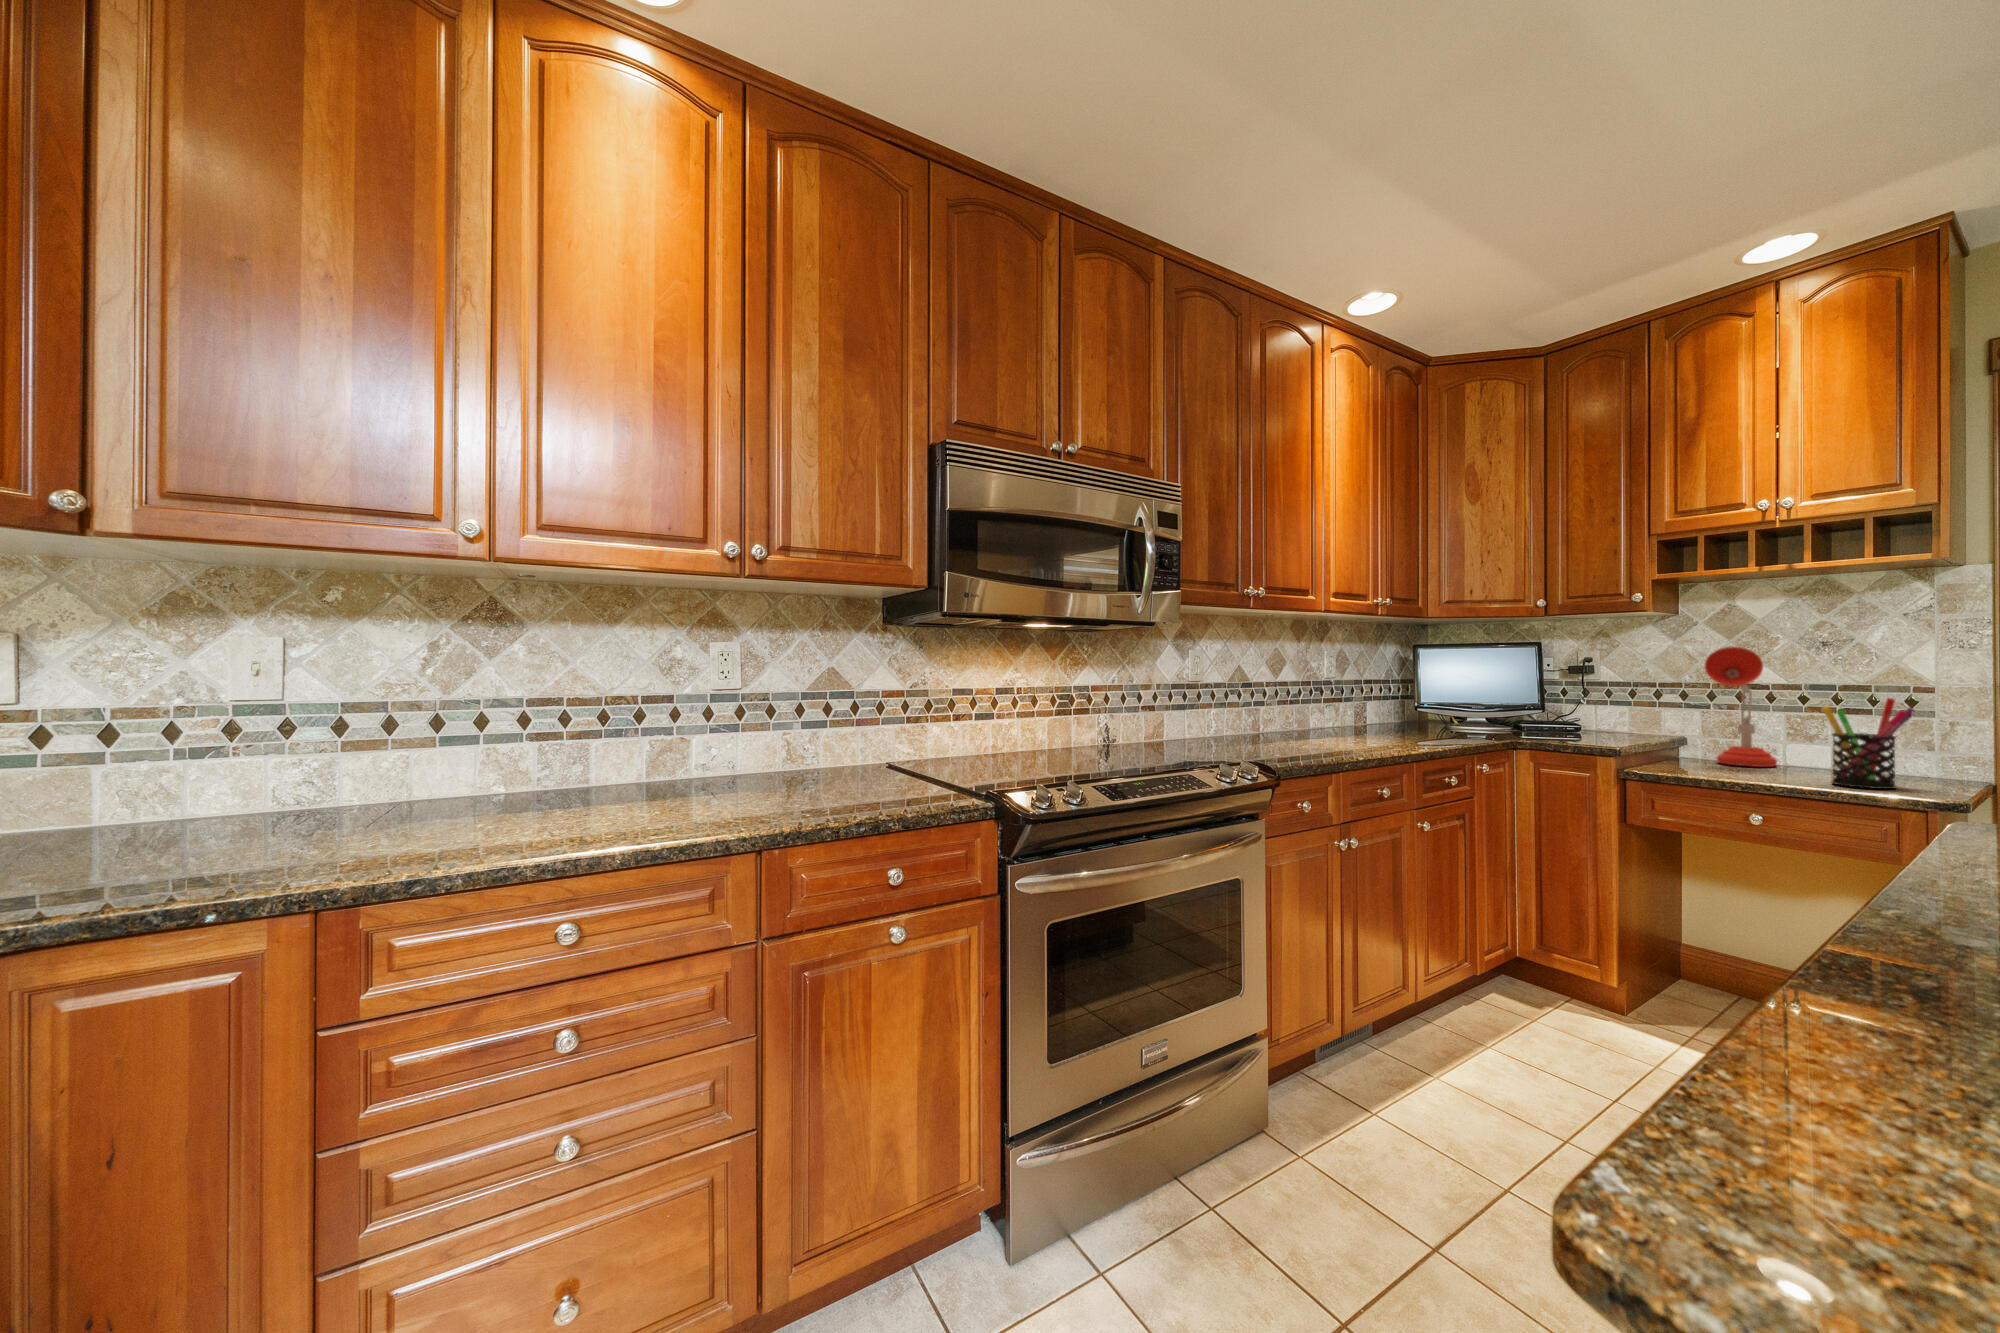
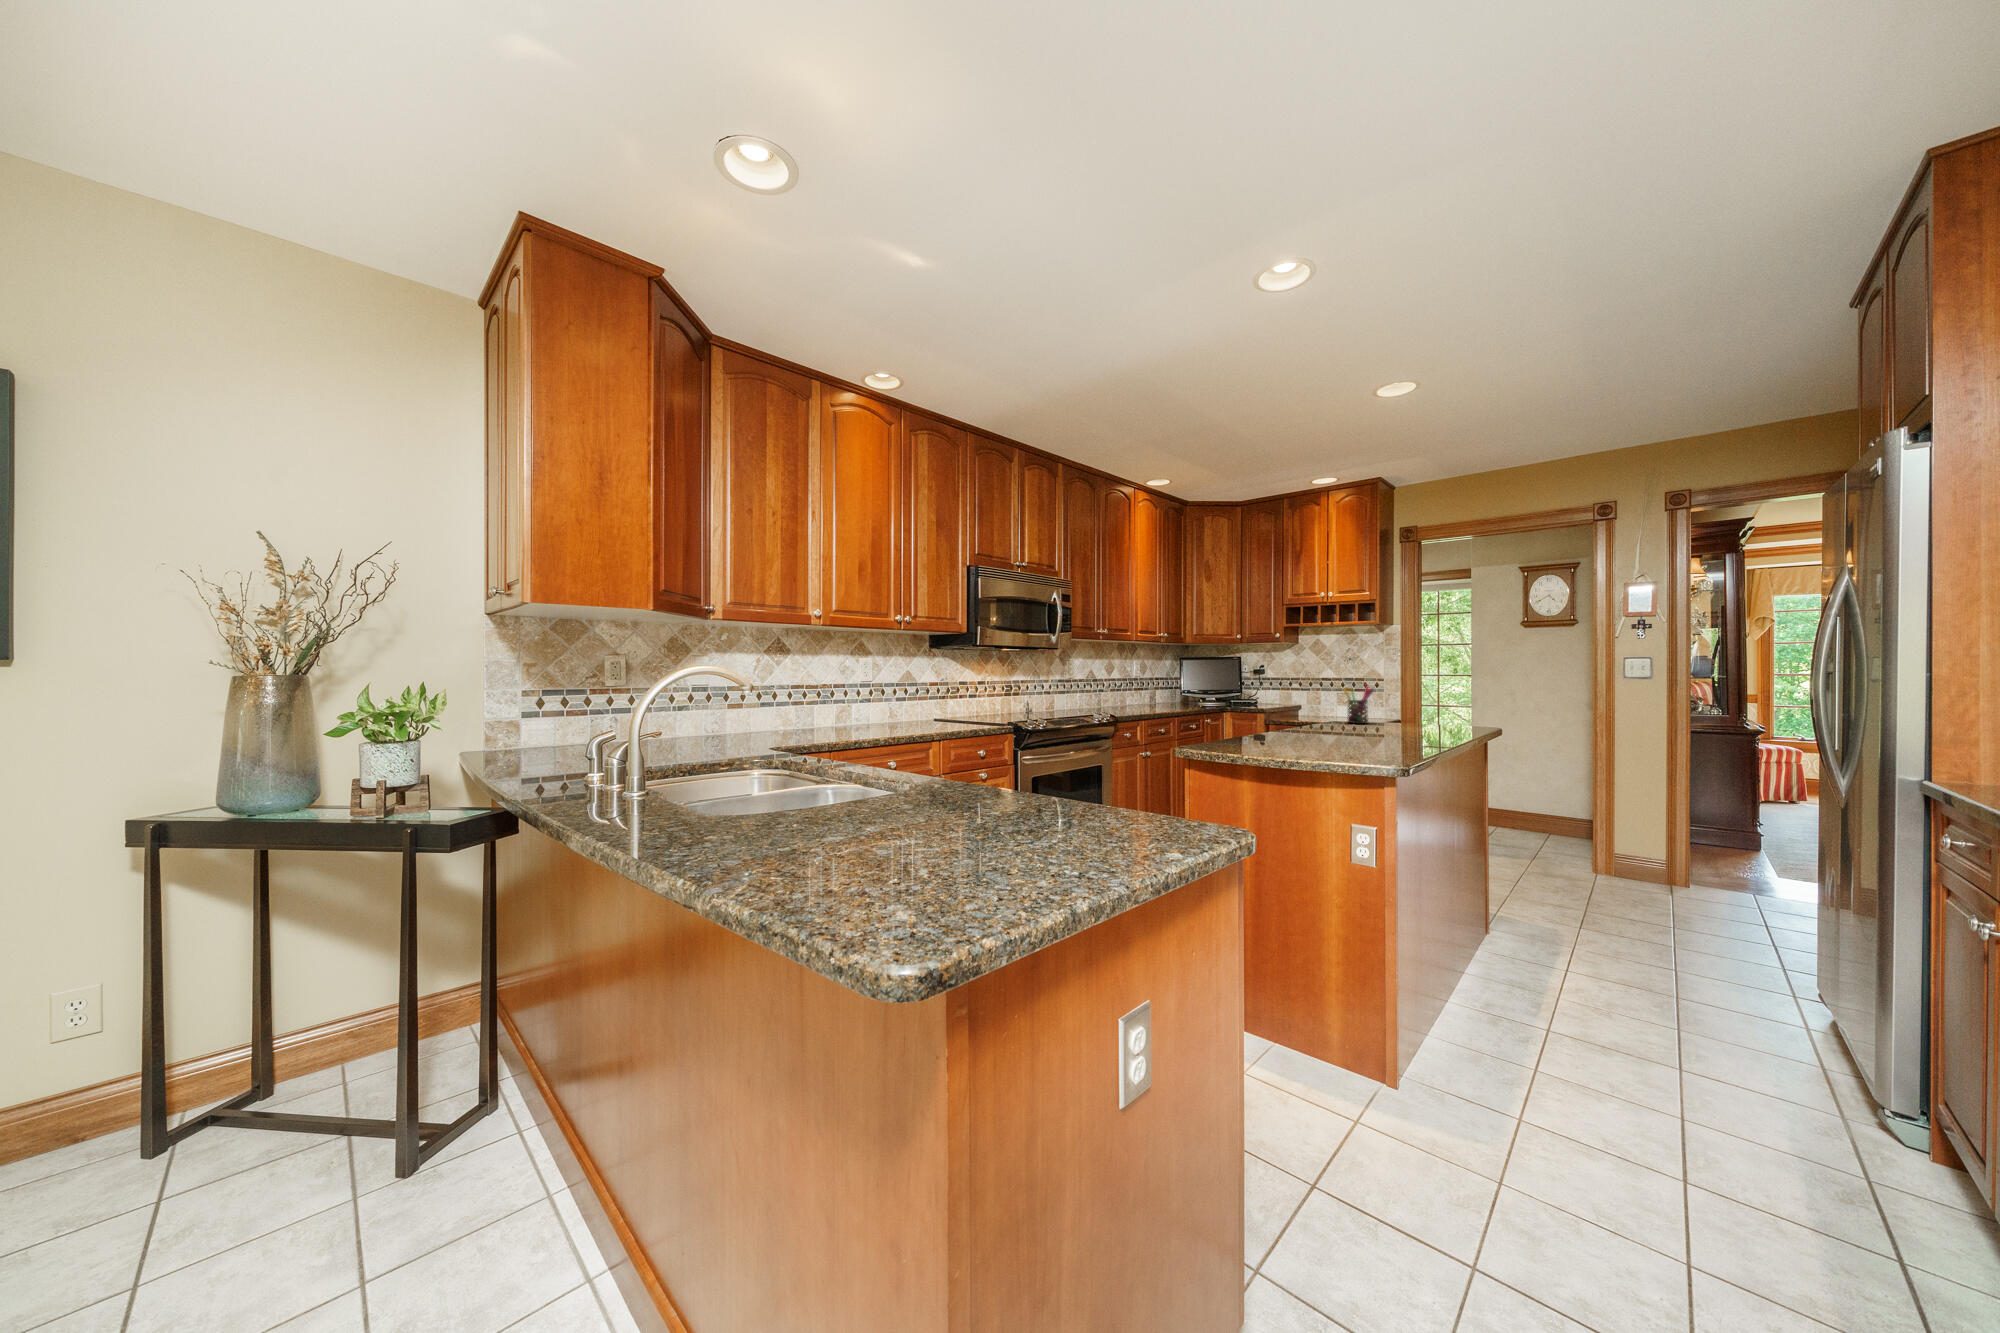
desk lamp: present [1705,647,1777,767] -> none [1306,661,1336,718]

